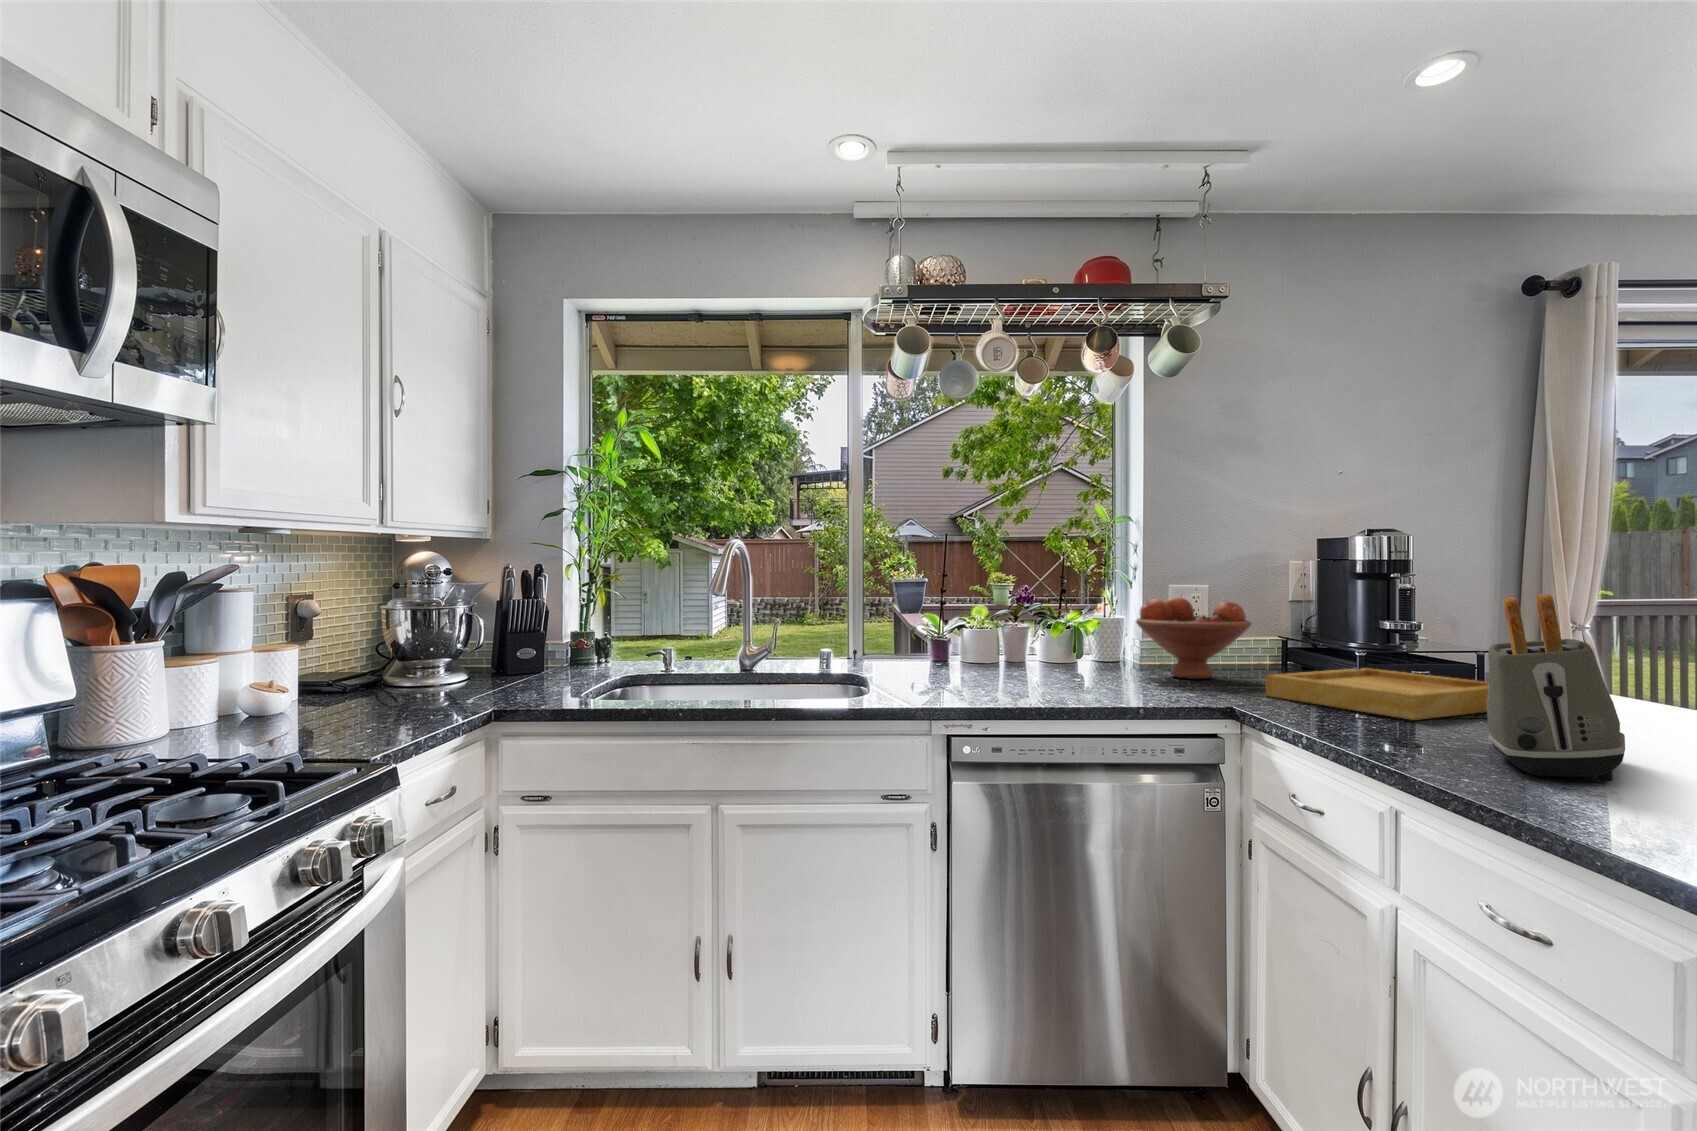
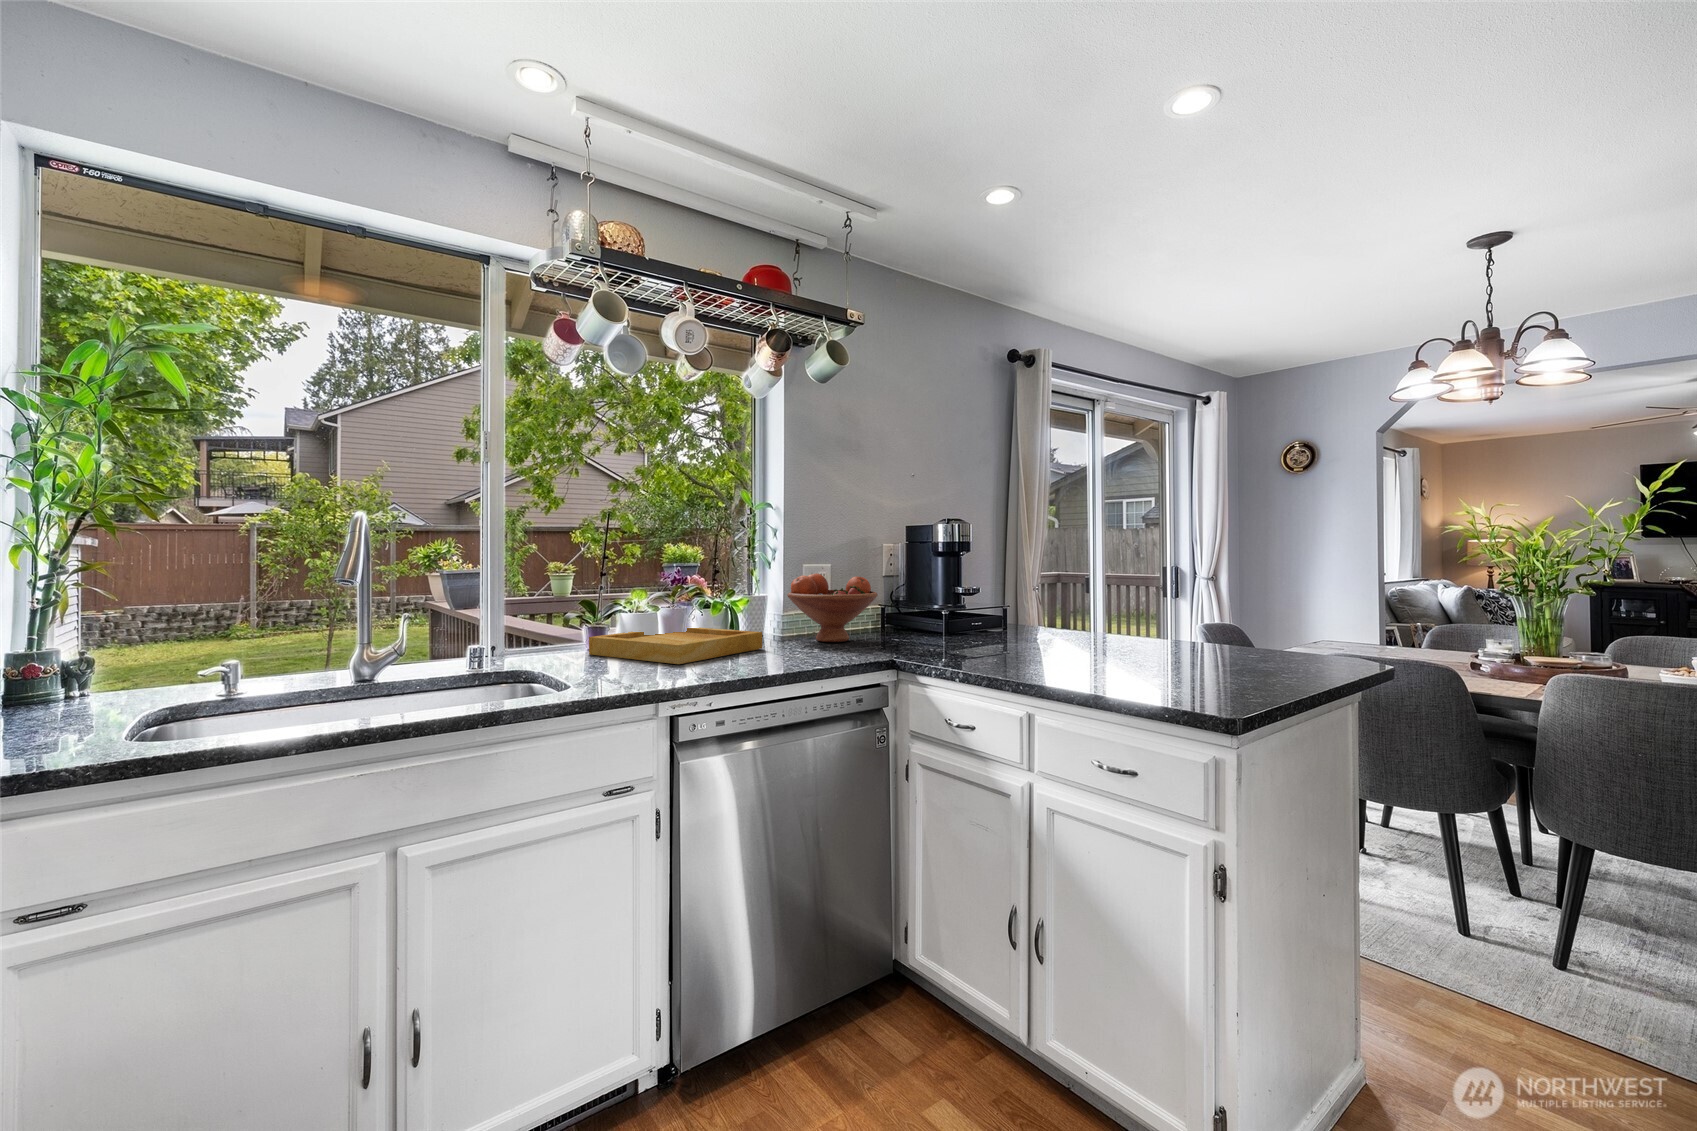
toaster: present [1487,594,1625,782] -> none [1089,566,1190,692]
tray: present [1266,668,1488,720] -> present [589,628,762,664]

